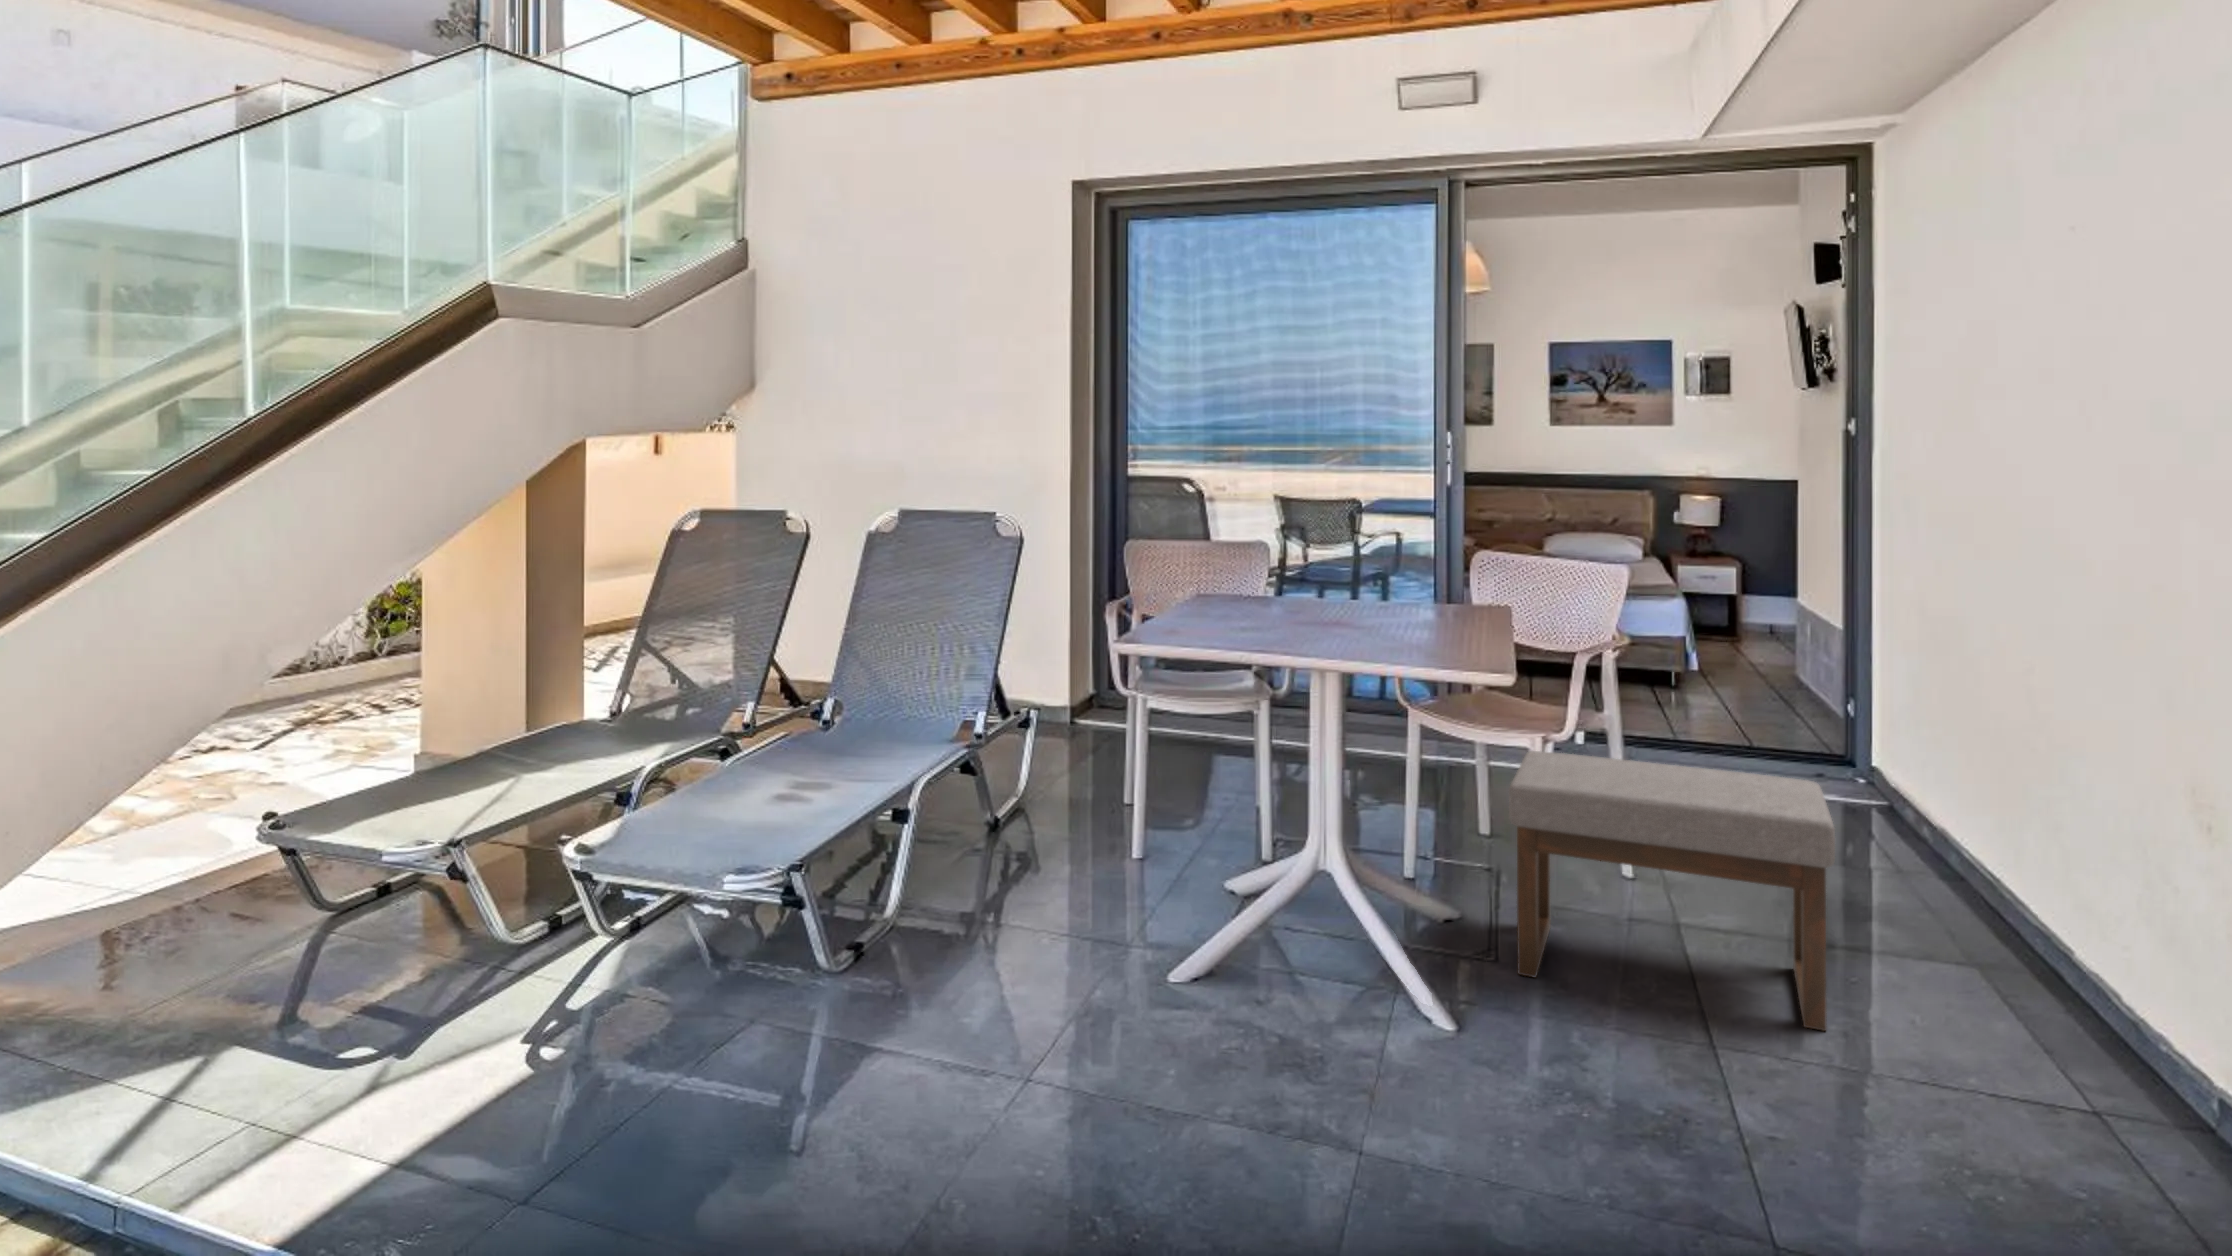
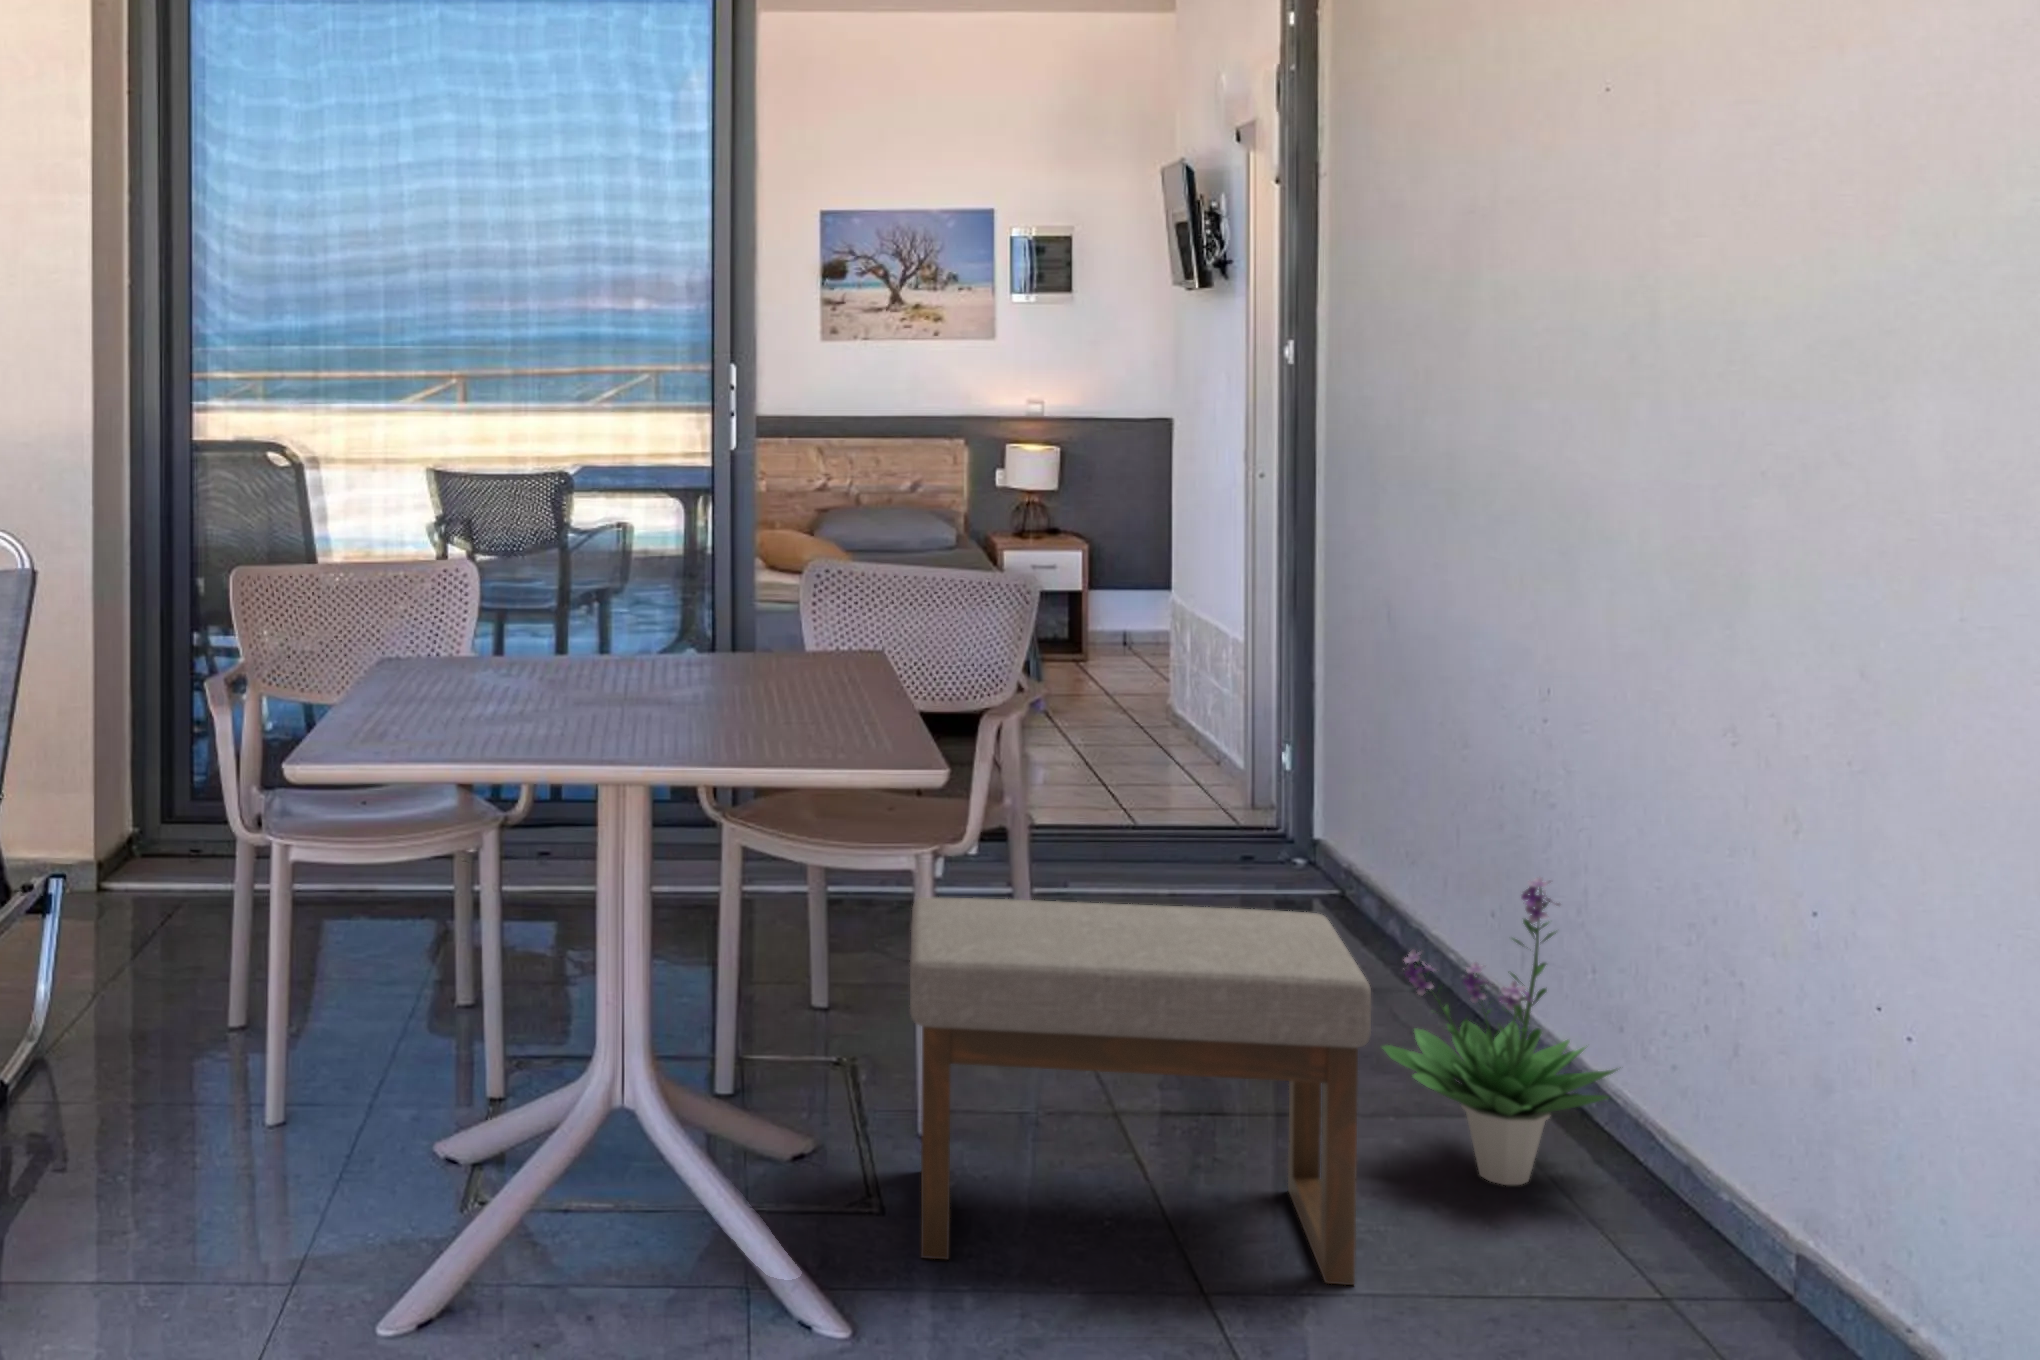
potted plant: none [1870,770,2065,987] -> present [1383,877,1616,1185]

